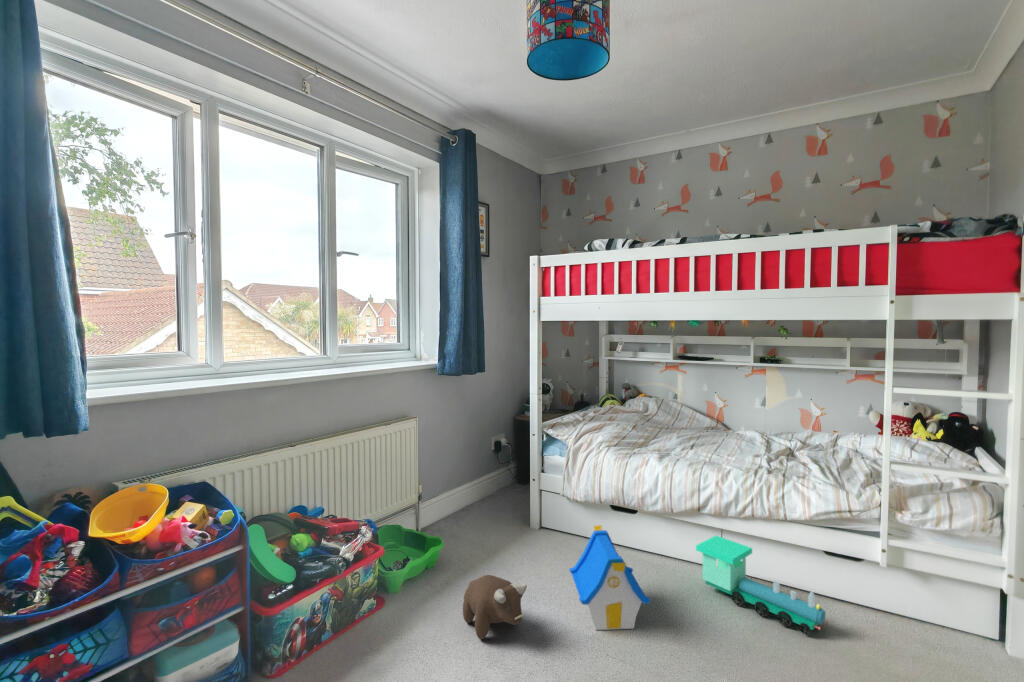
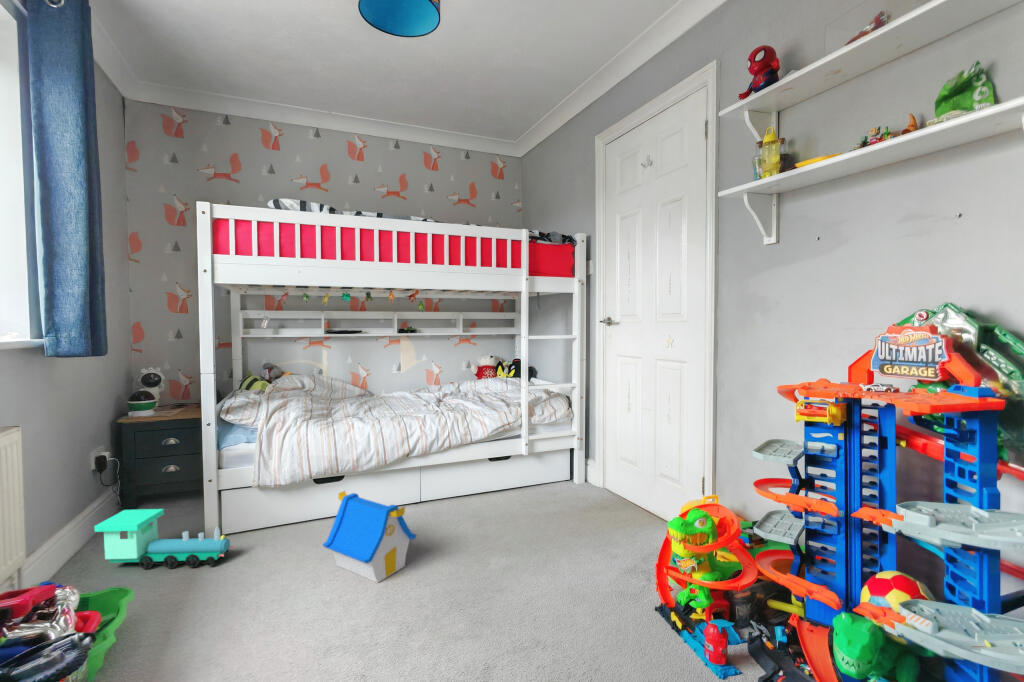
toy train: present [696,535,828,634] -> present [94,509,233,569]
plush toy: present [463,575,527,639] -> none [228,566,330,652]

